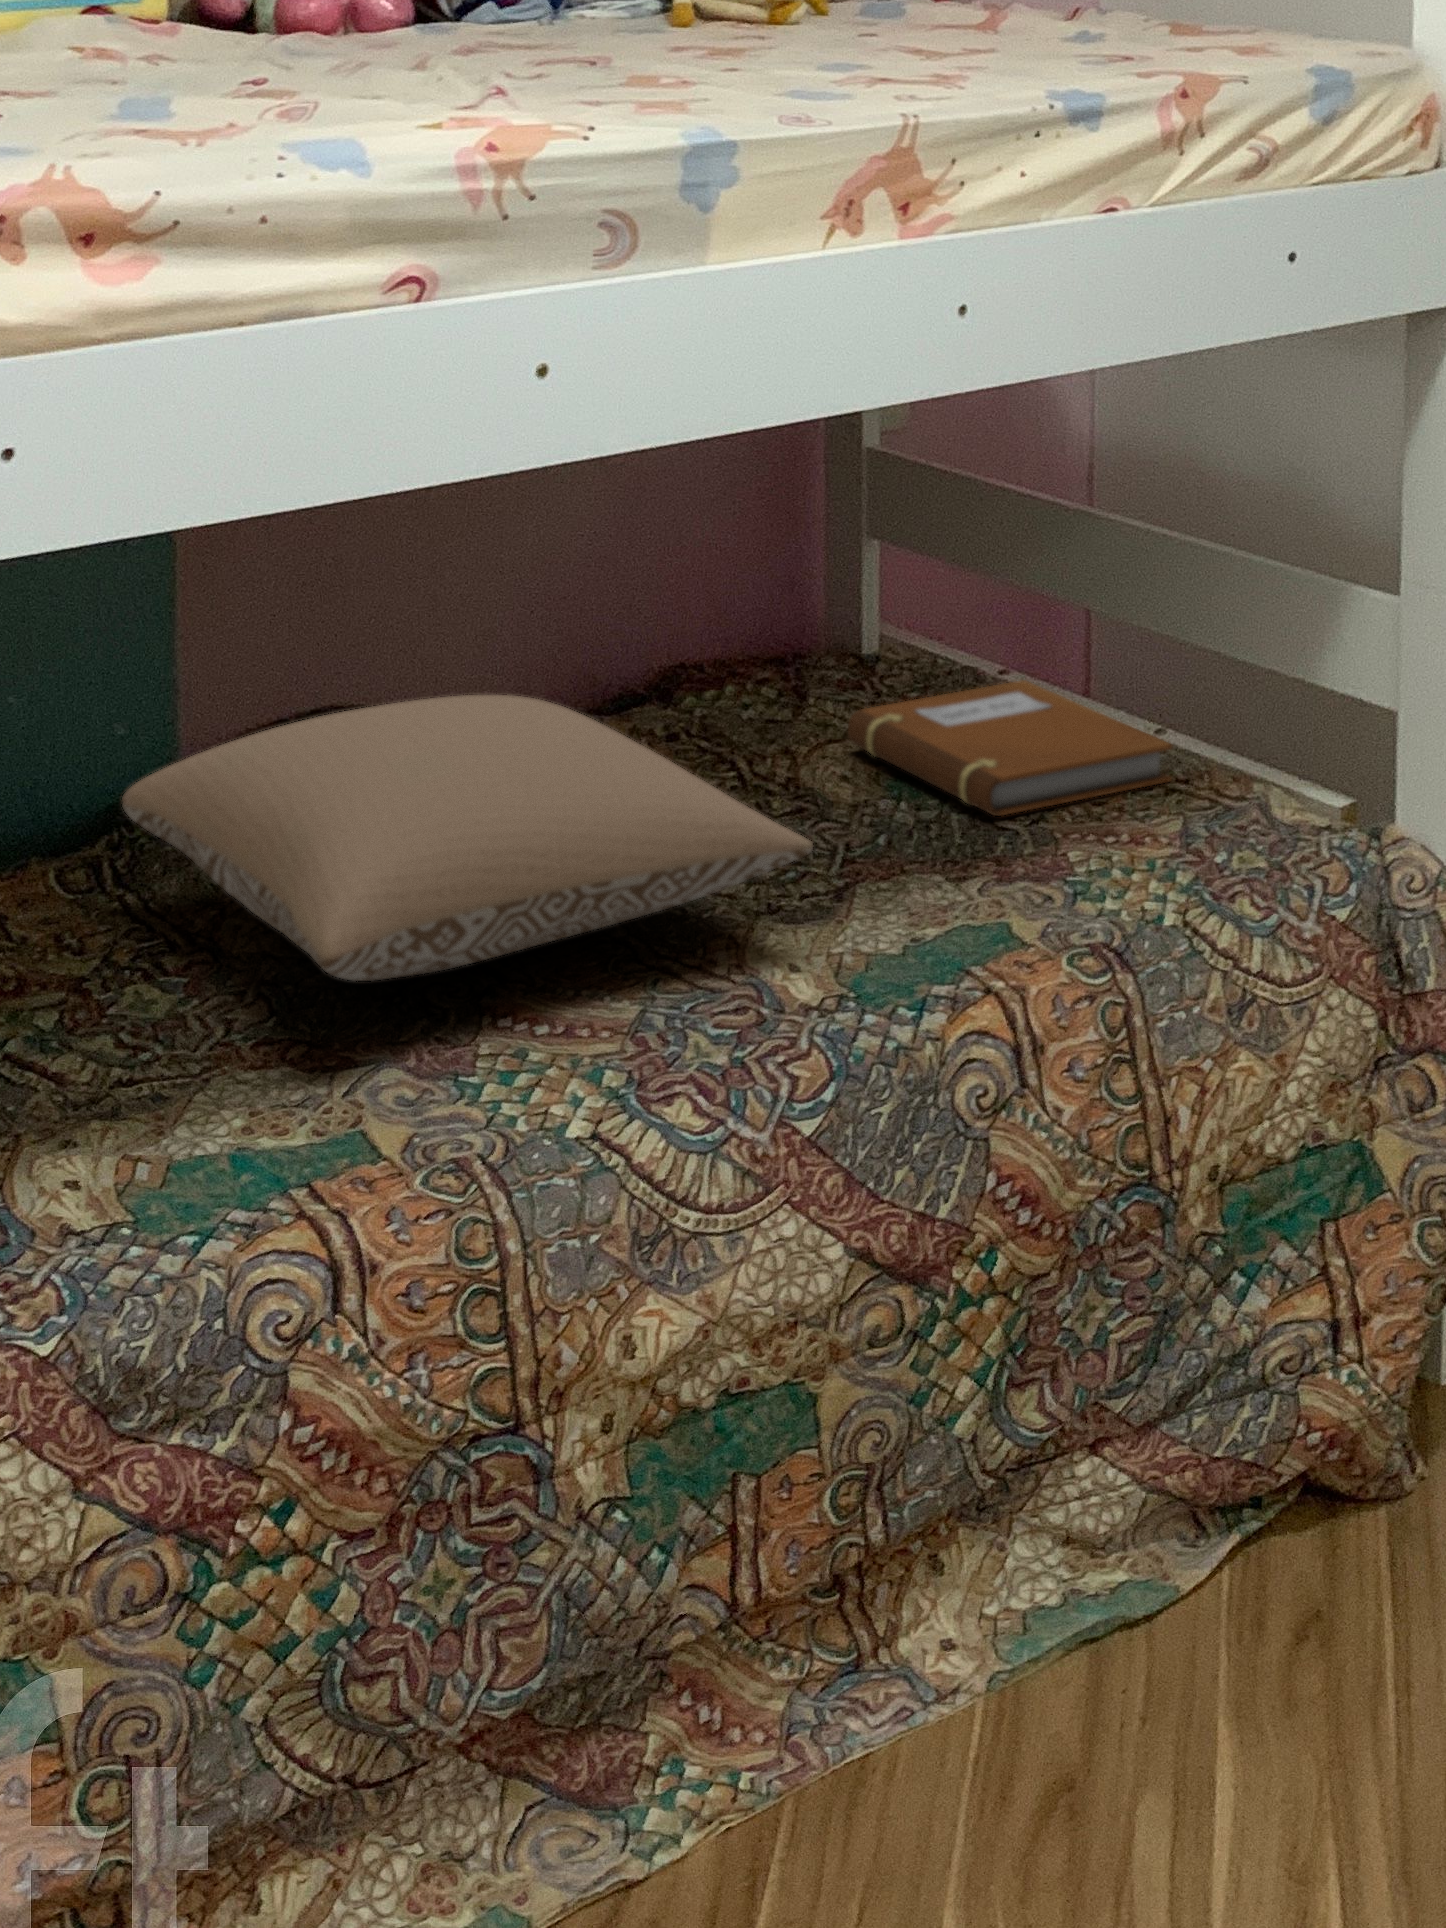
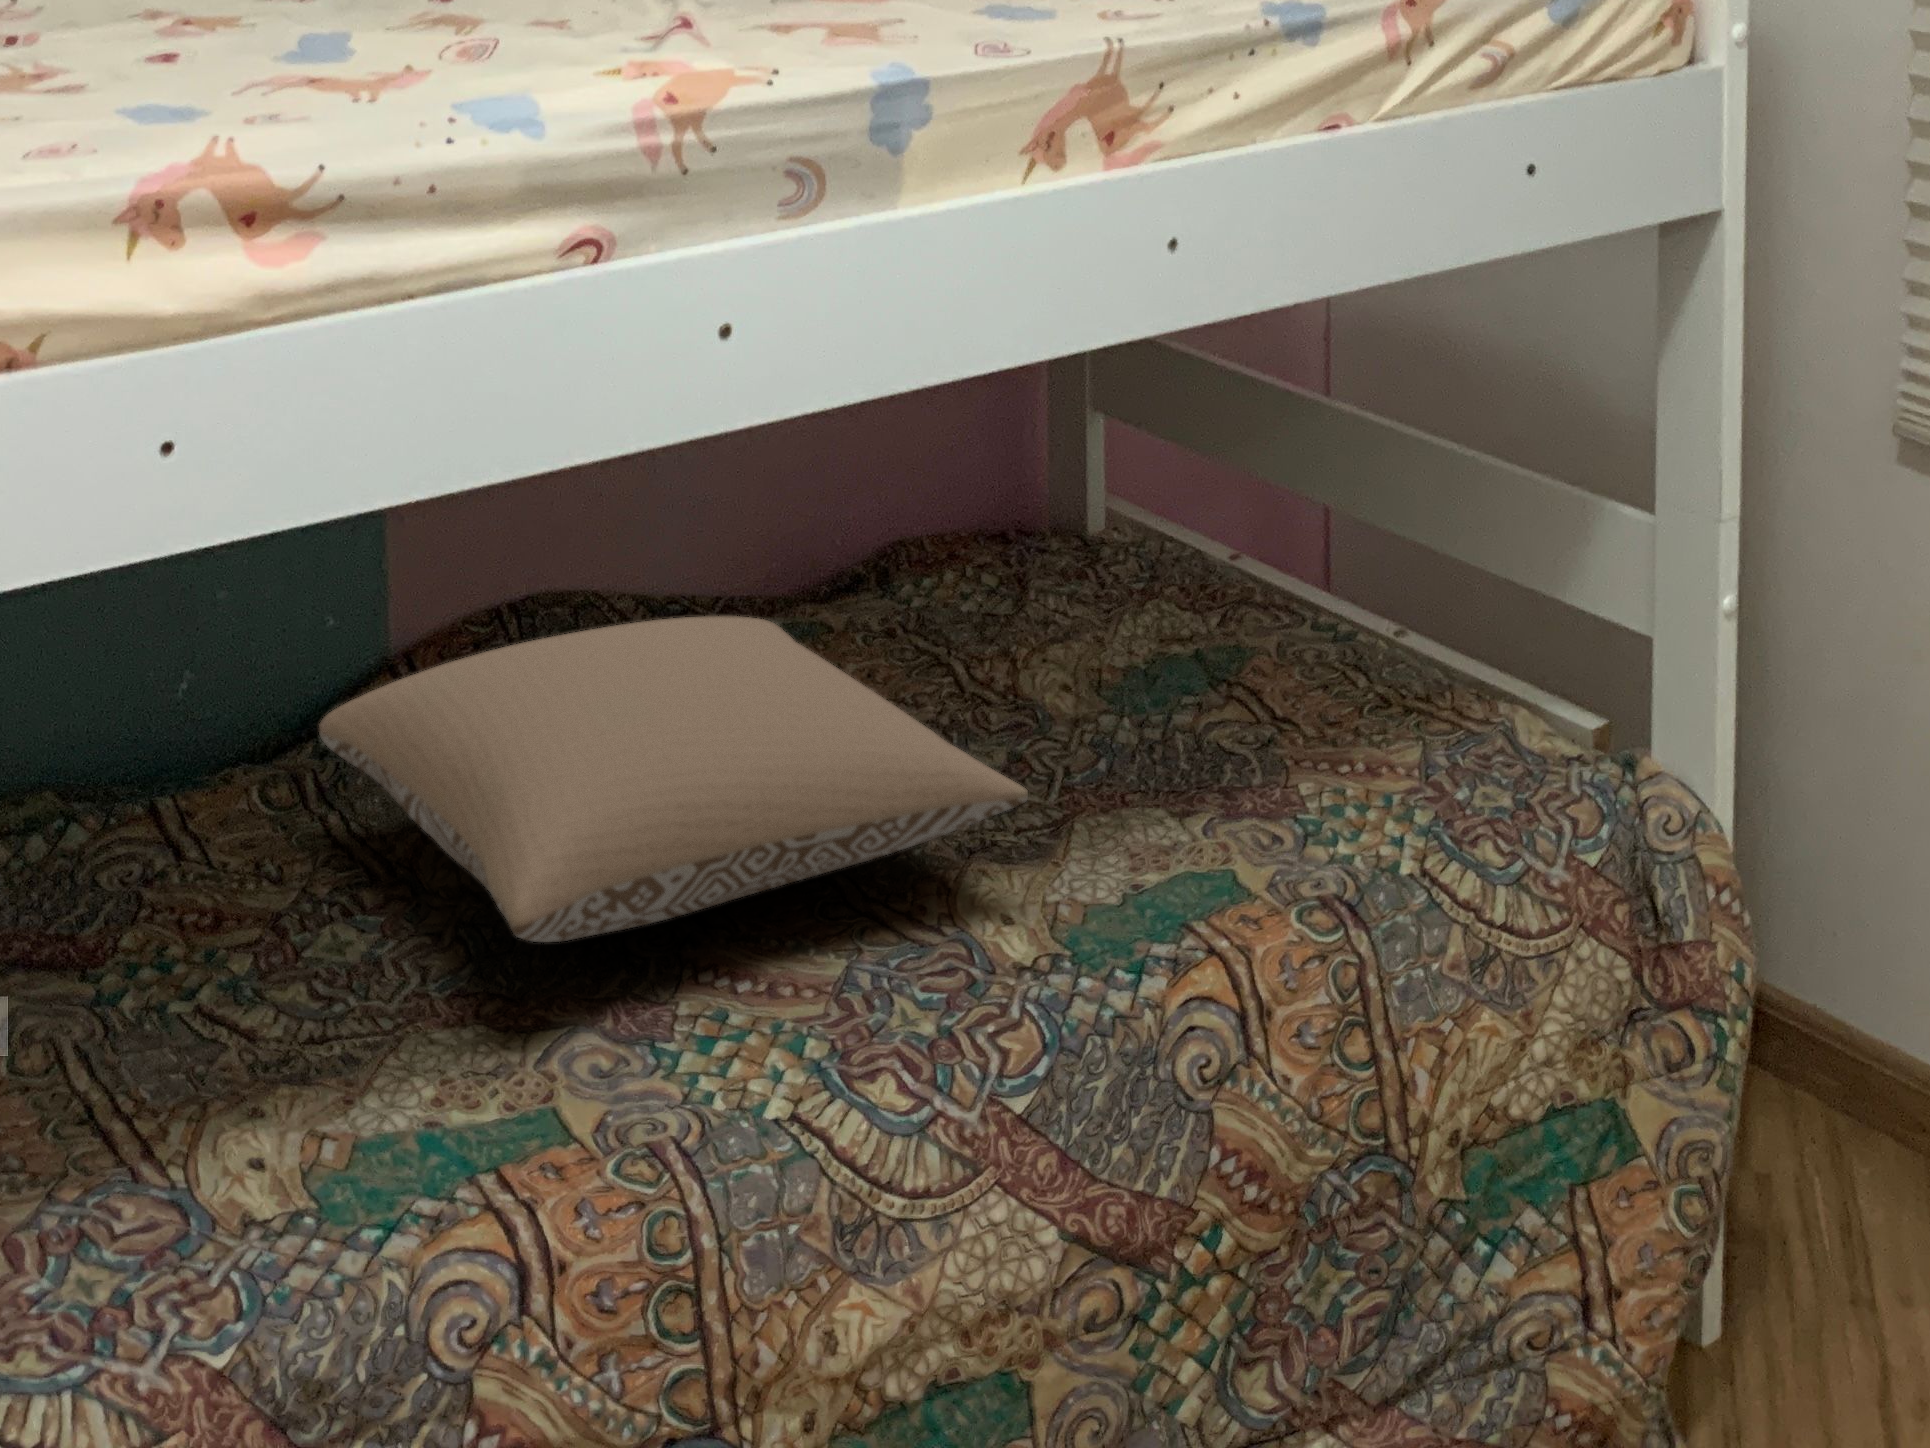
notebook: present [848,680,1172,816] -> none [1074,582,1415,742]

